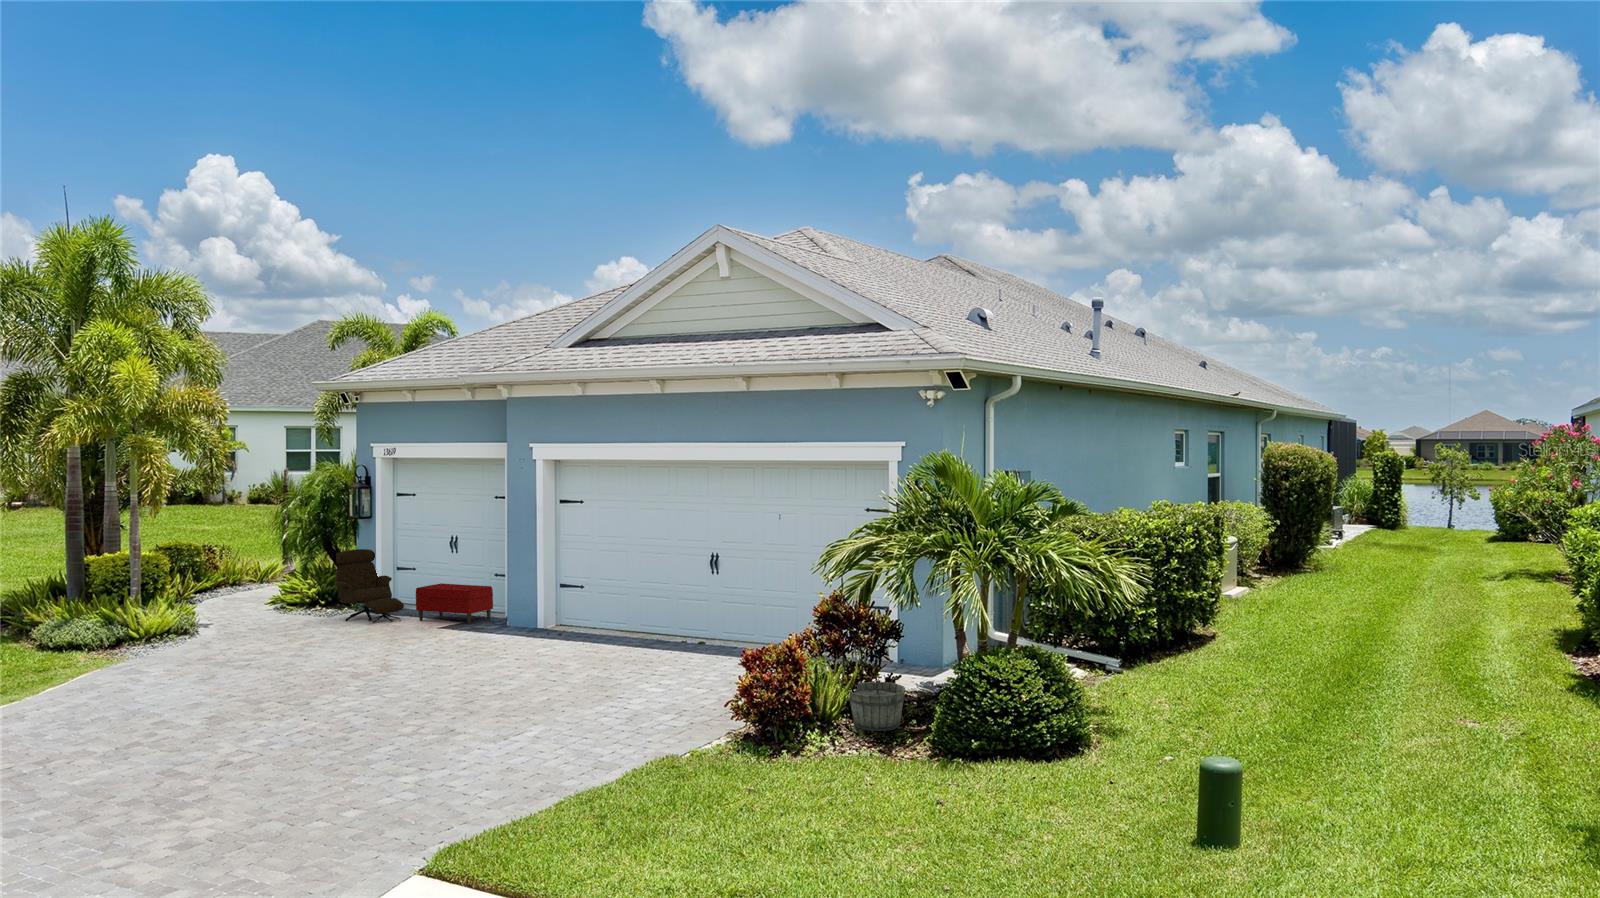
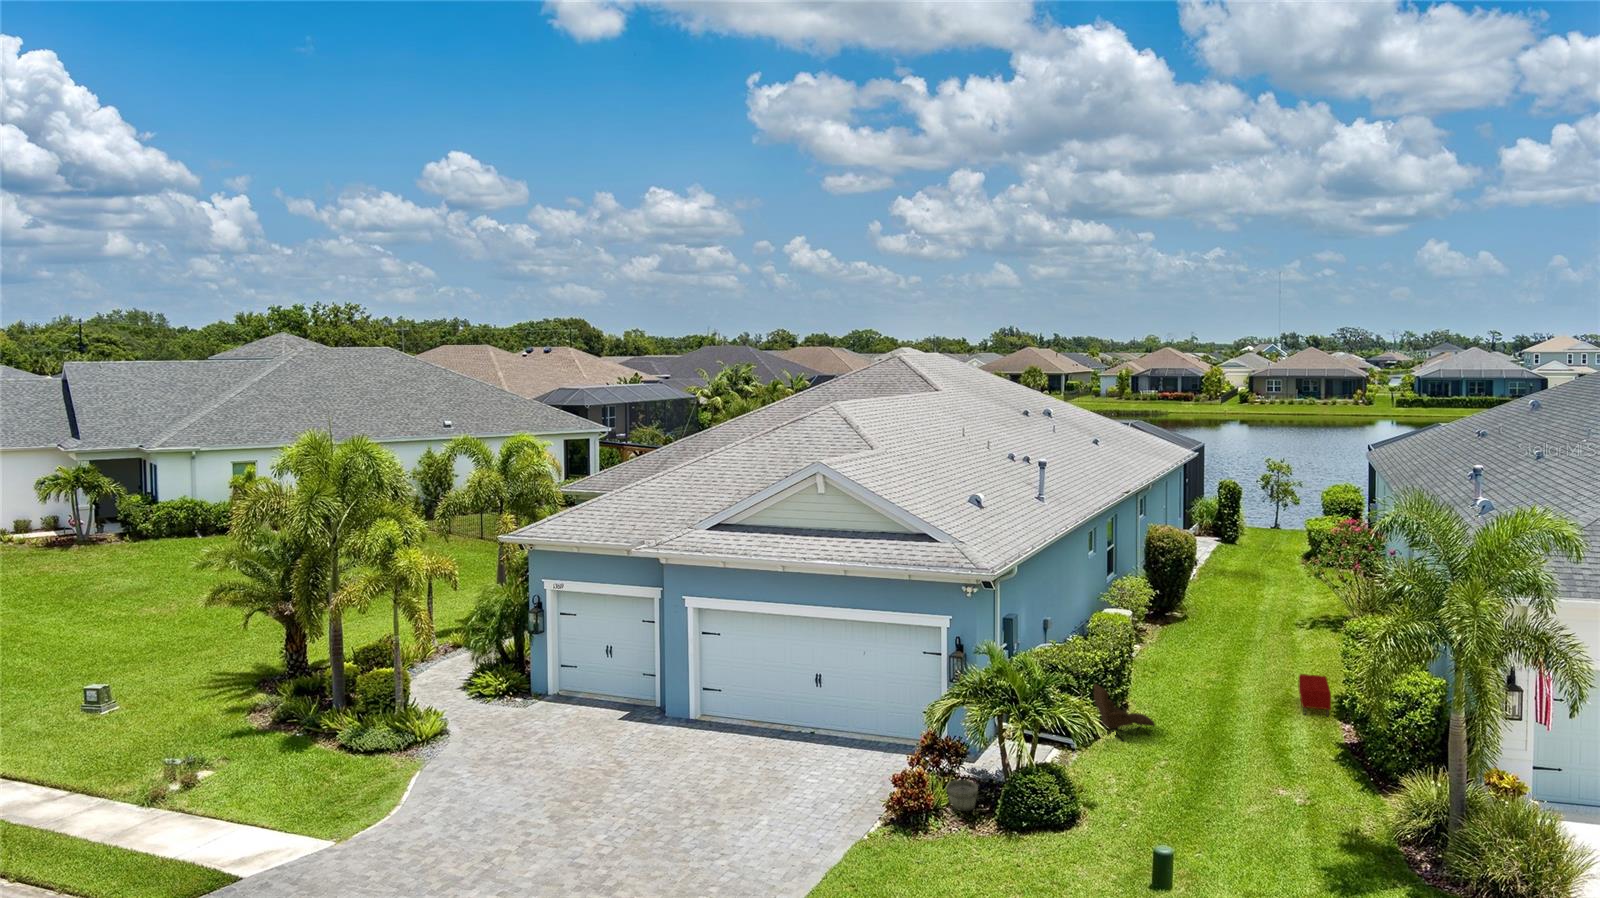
lounge chair: present [334,549,404,623] -> present [1094,684,1155,741]
bench: present [416,583,493,625] -> present [1298,674,1331,717]

